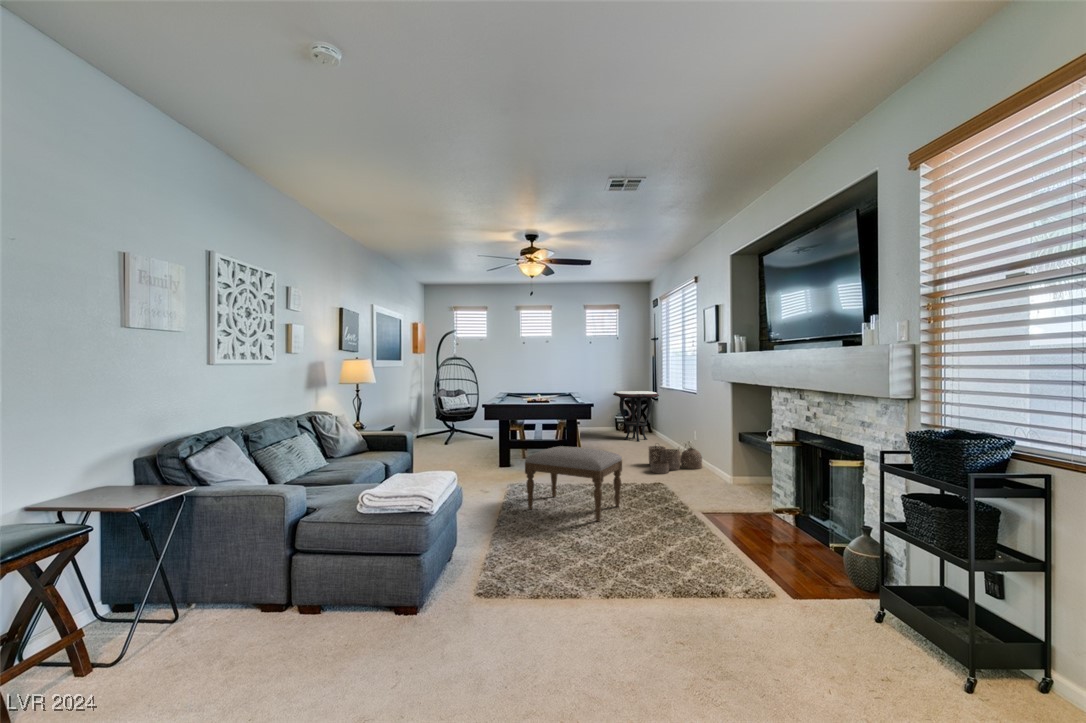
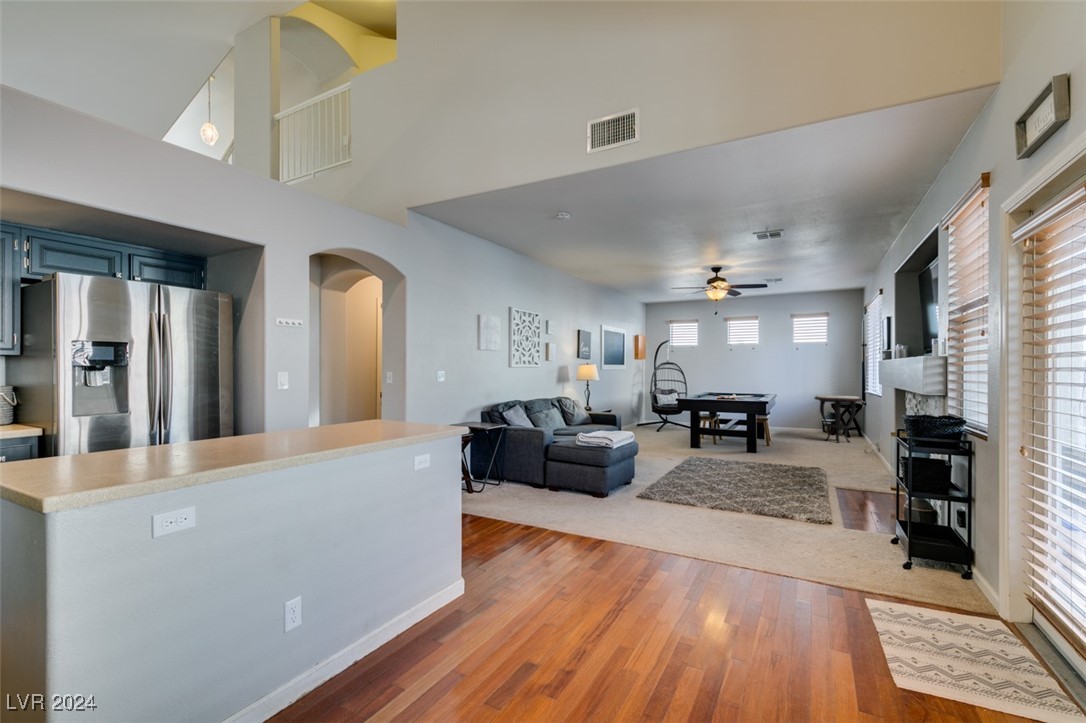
ottoman: present [525,446,622,521] -> none [692,430,769,482]
woven basket: present [649,446,702,474] -> none [821,441,880,466]

